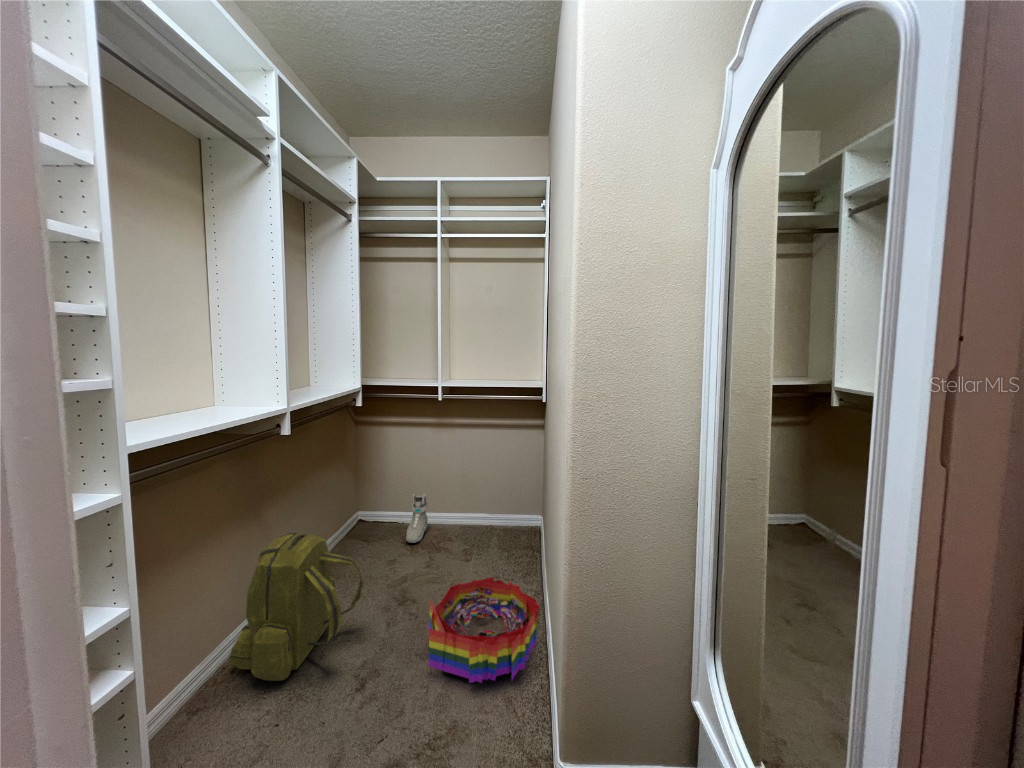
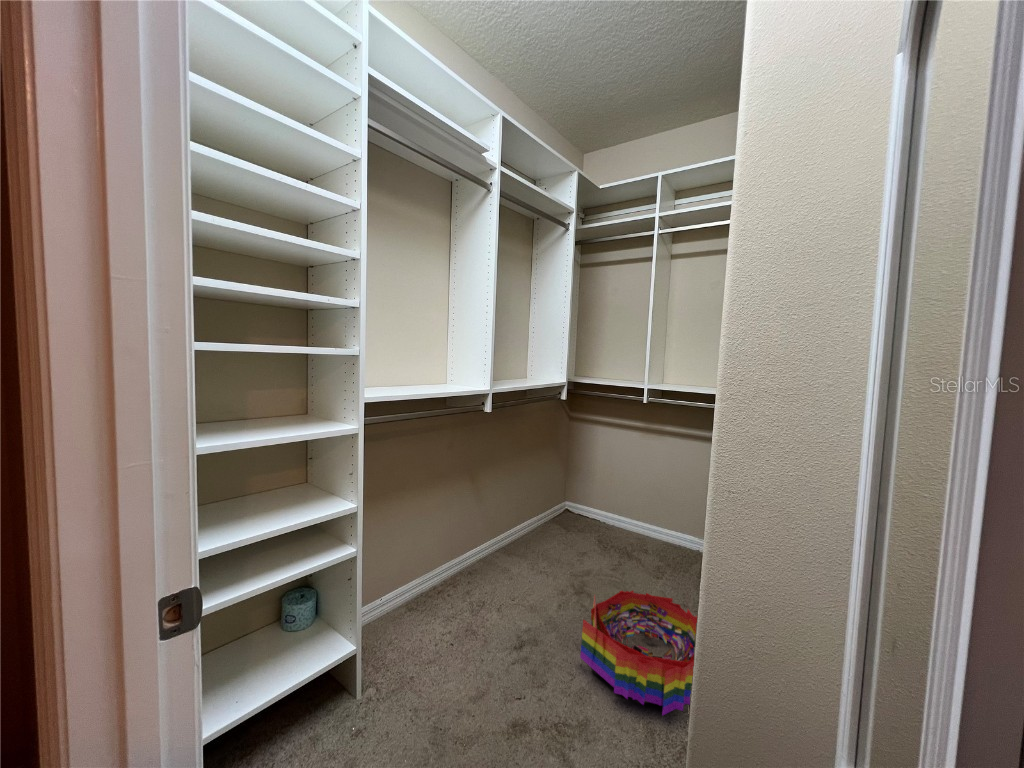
sneaker: present [406,494,428,543] -> none [601,495,628,543]
backpack: present [230,533,363,681] -> none [437,495,540,614]

